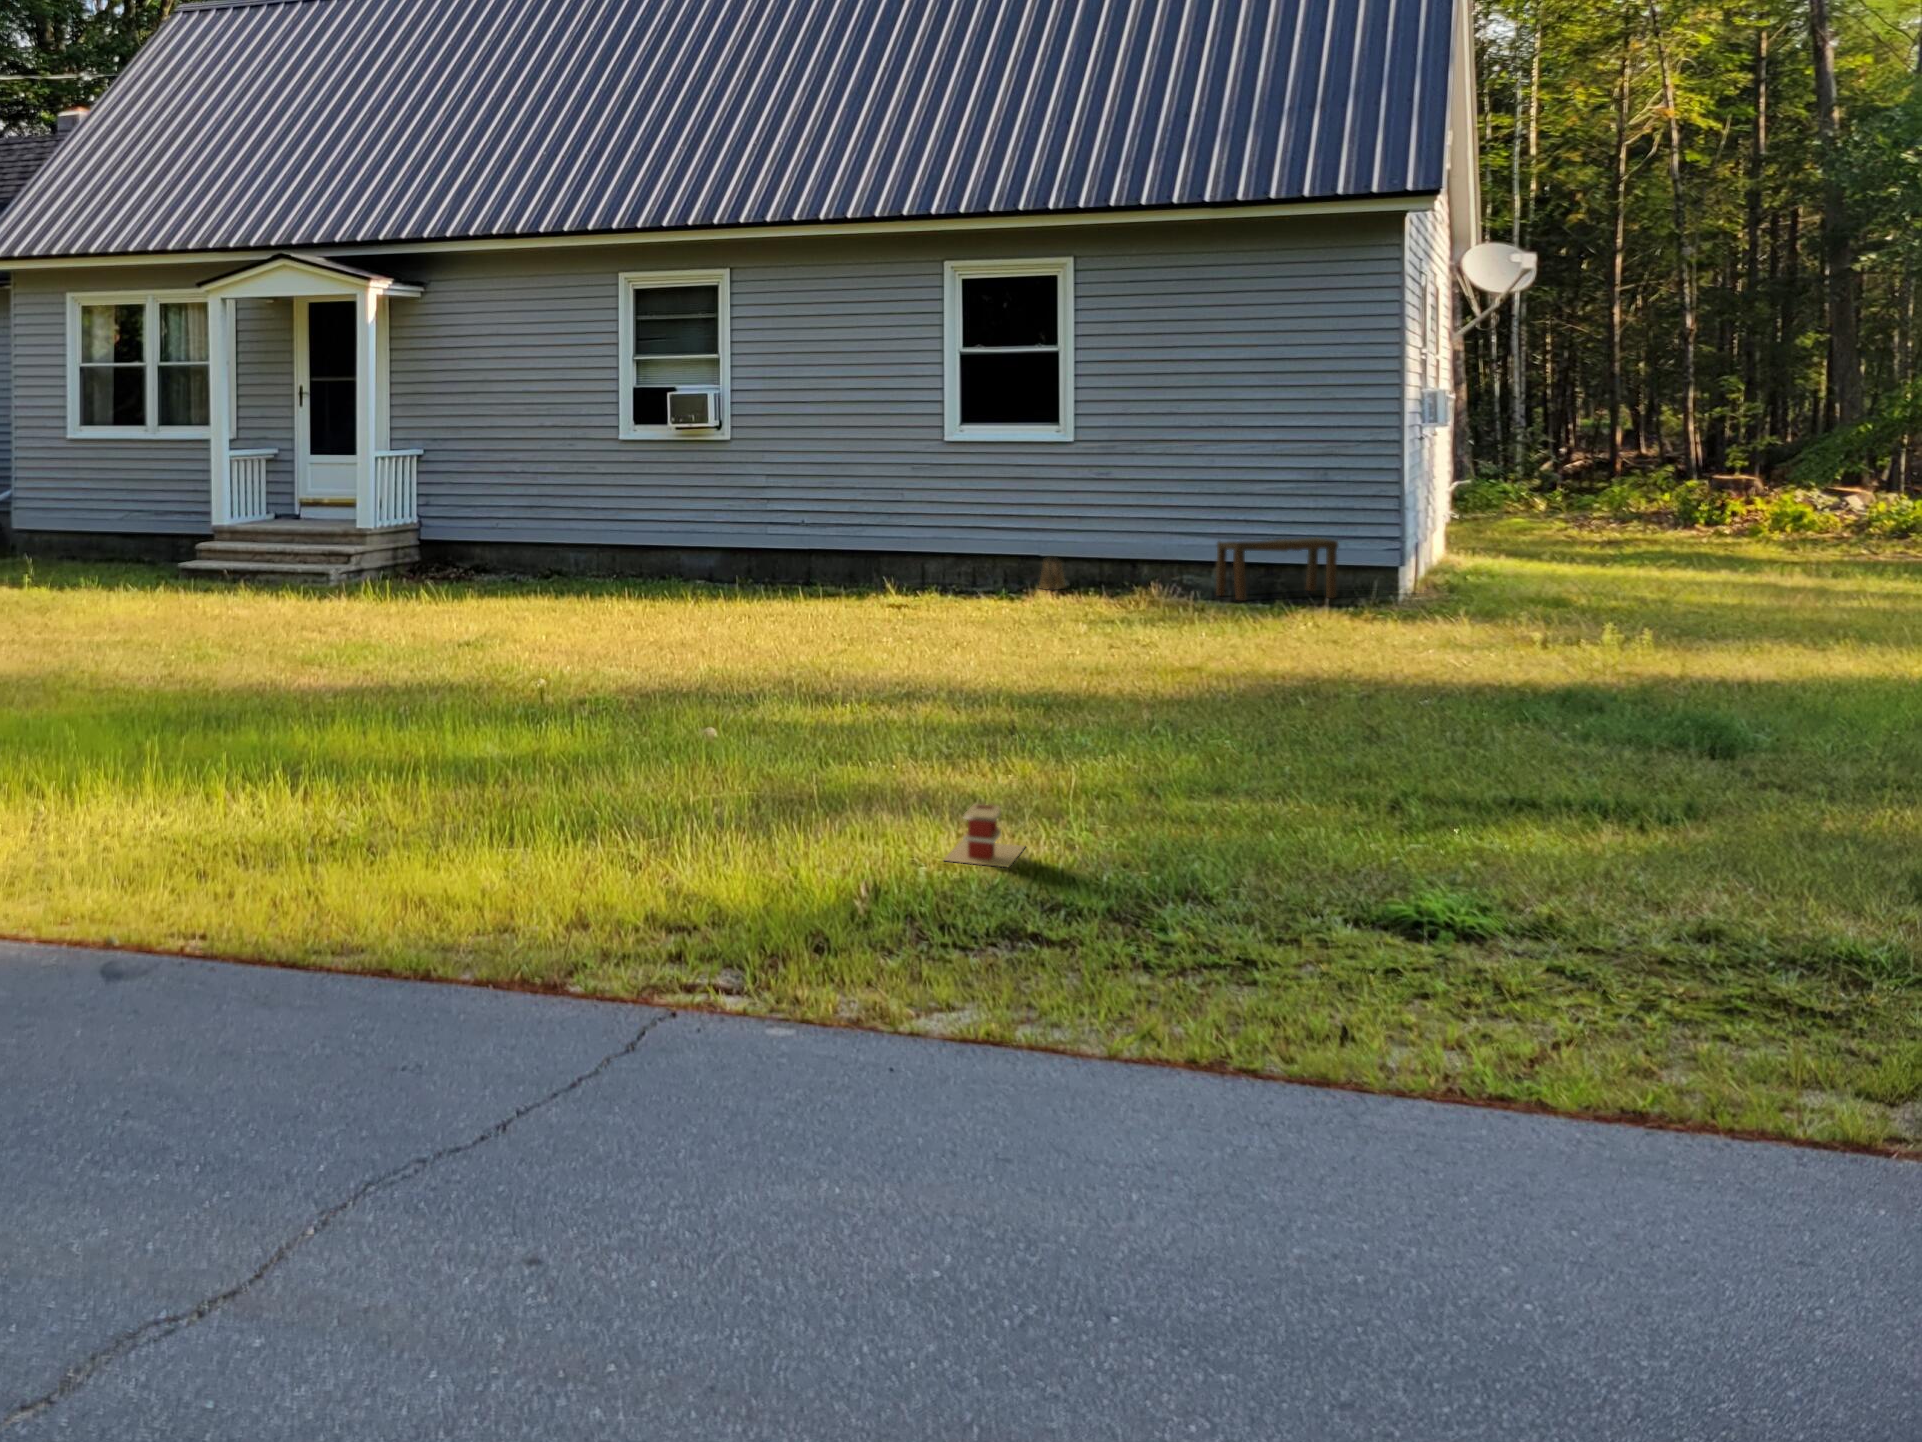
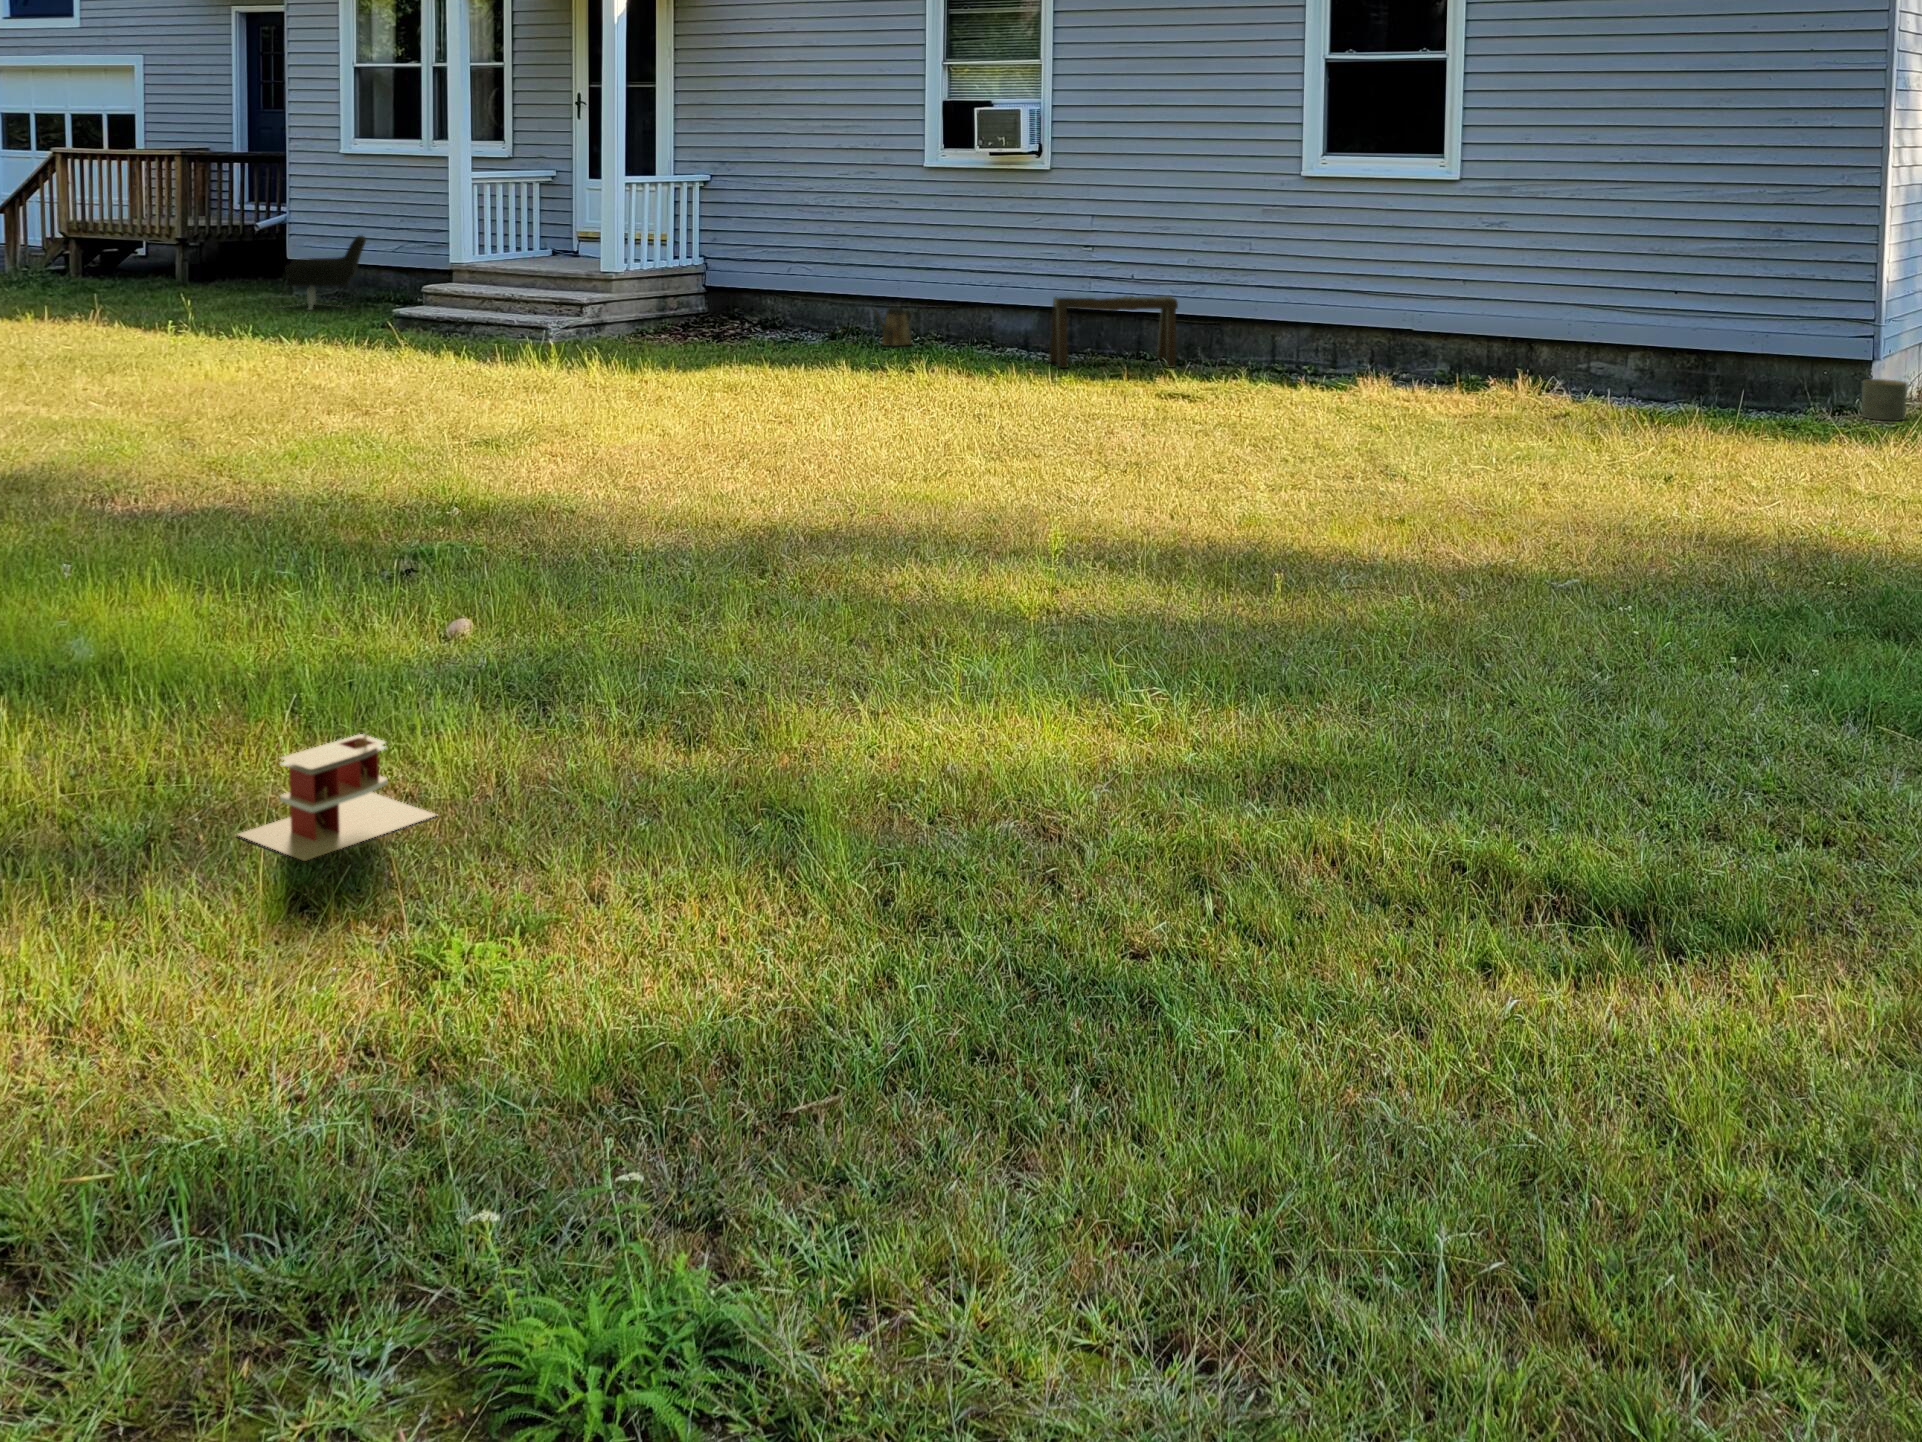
lounge chair: none [25,509,102,574] -> present [285,236,366,310]
bench: present [1216,537,1338,601] -> present [1050,296,1178,368]
watering can: present [1039,556,1066,590] -> present [872,308,912,346]
planter: none [1391,569,1423,598] -> present [1862,379,1907,421]

